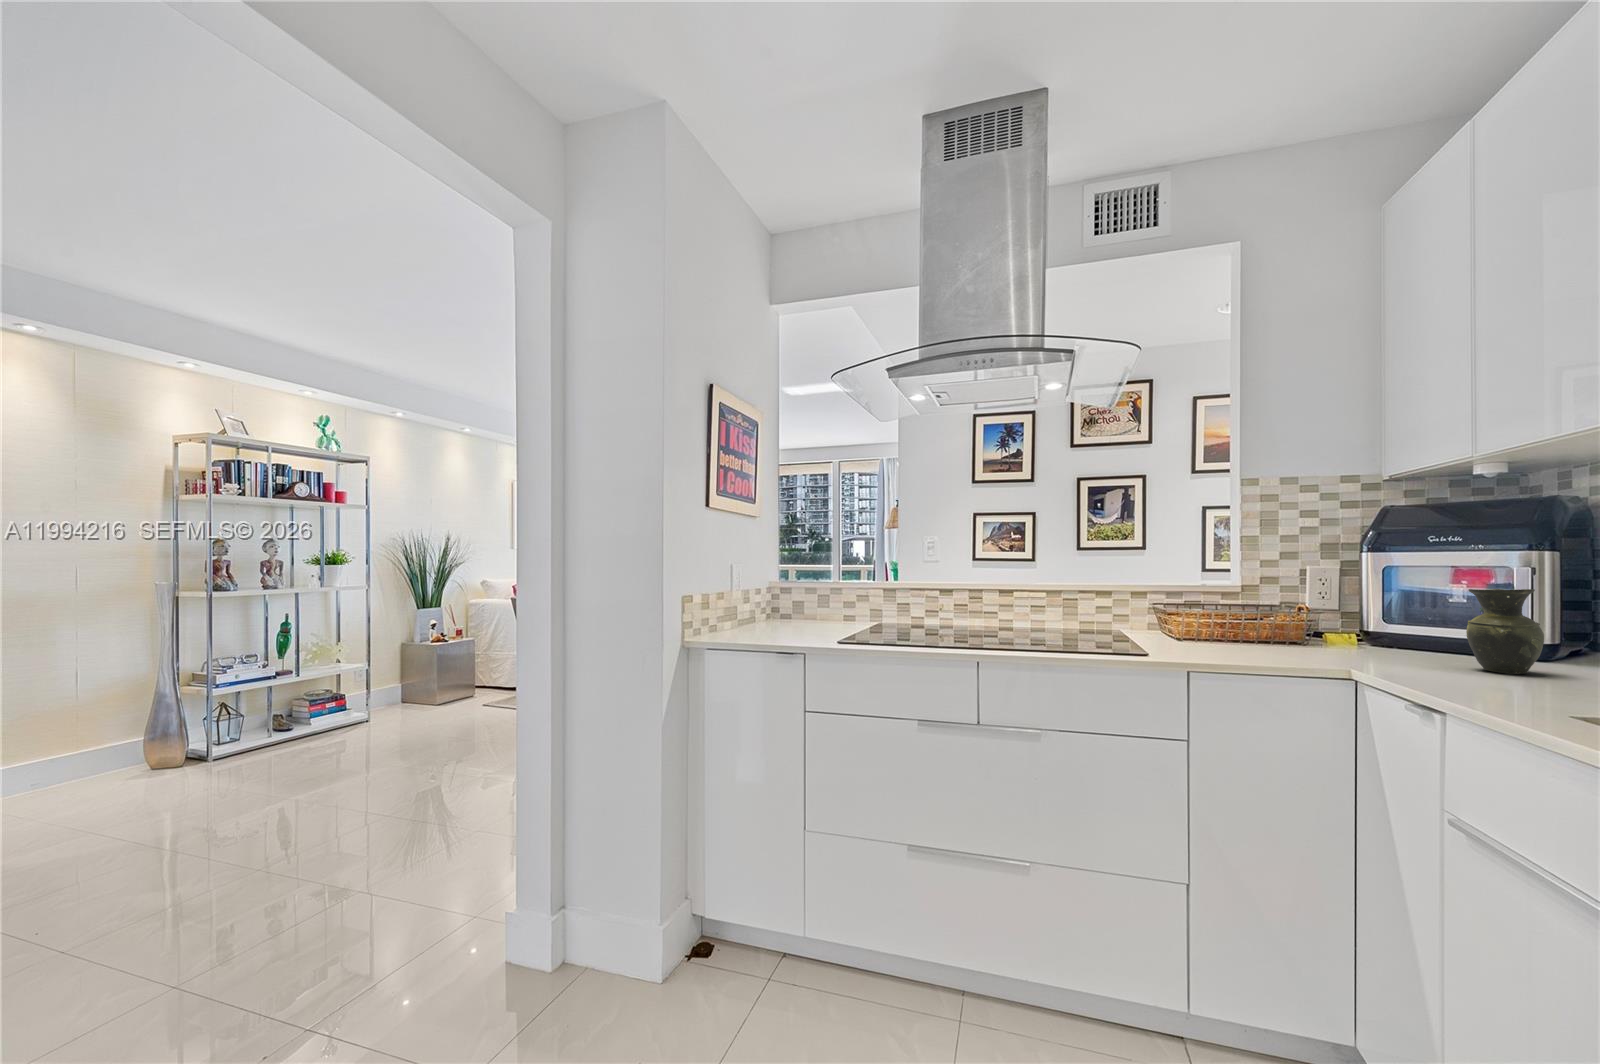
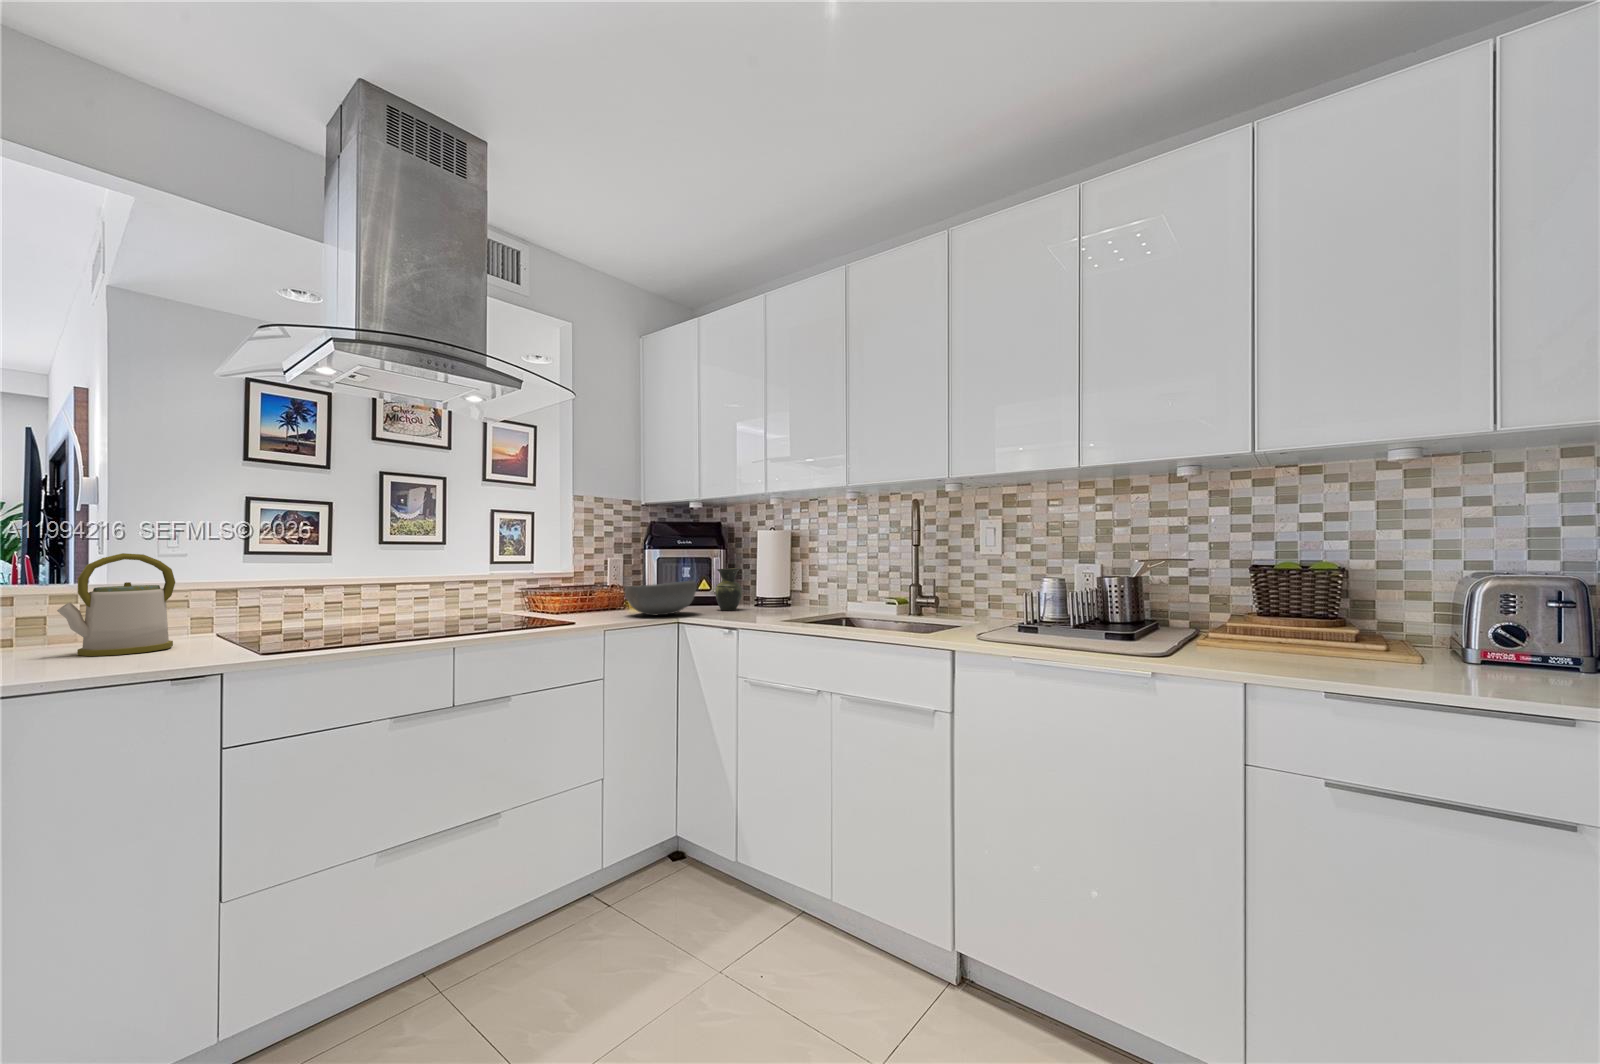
kettle: none [782,559,834,628] -> present [57,553,175,656]
bowl: none [1244,607,1389,661] -> present [626,581,696,615]

